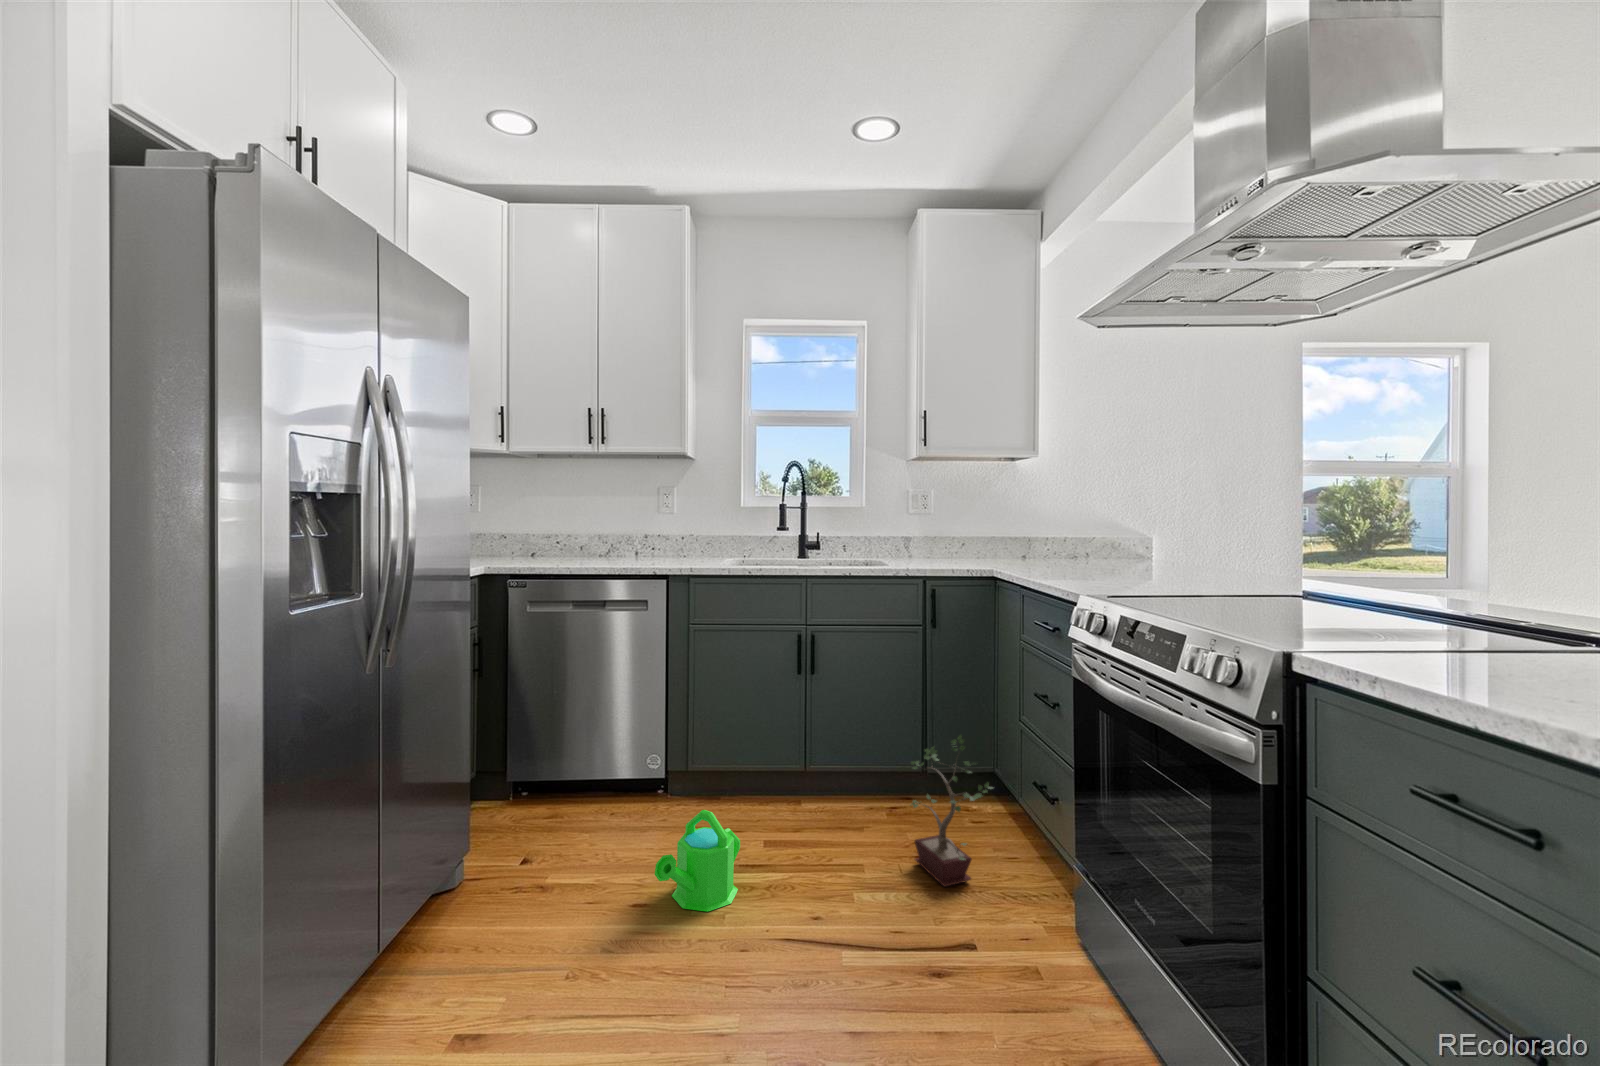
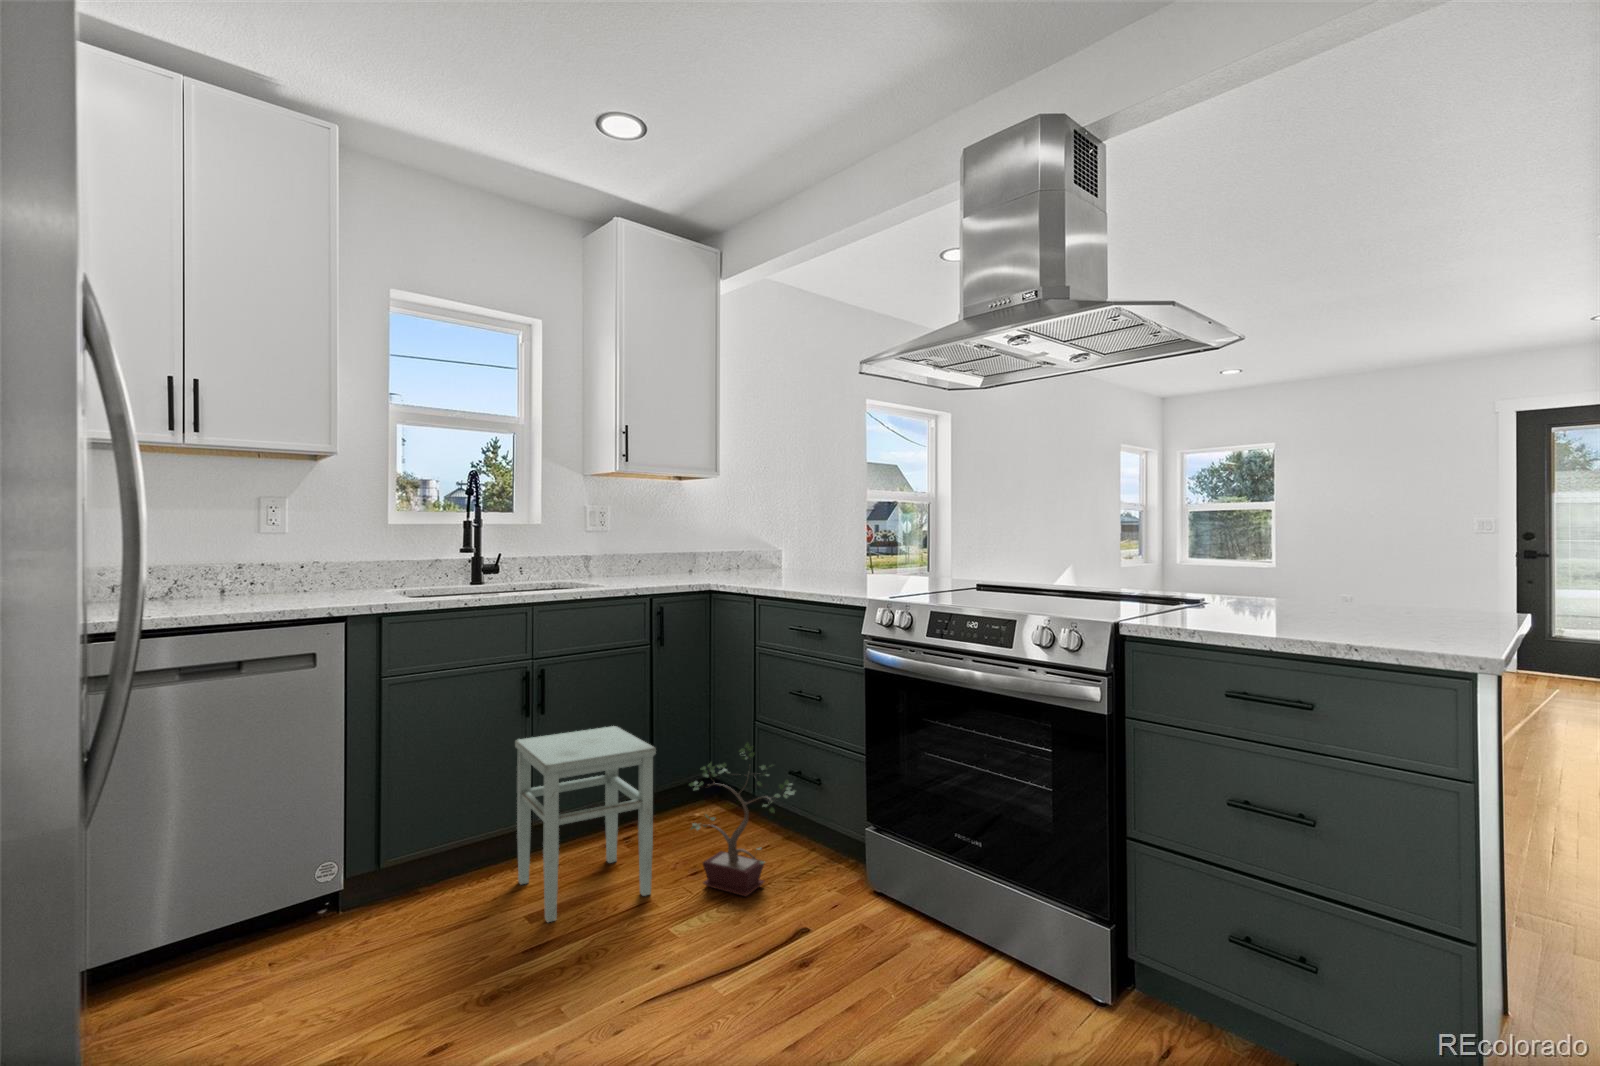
stool: none [772,690,873,853] -> present [515,726,656,922]
watering can: present [655,810,740,912] -> none [470,890,554,1018]

